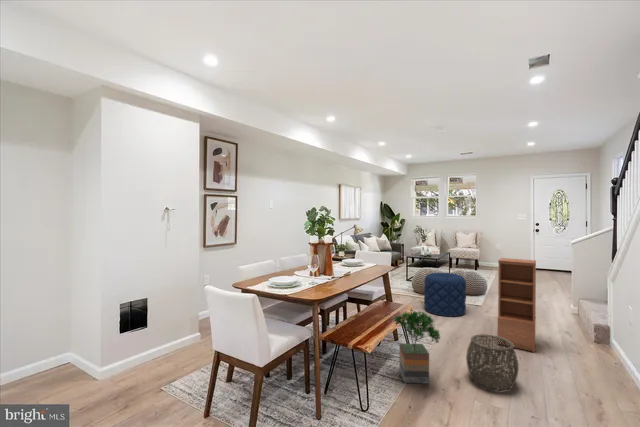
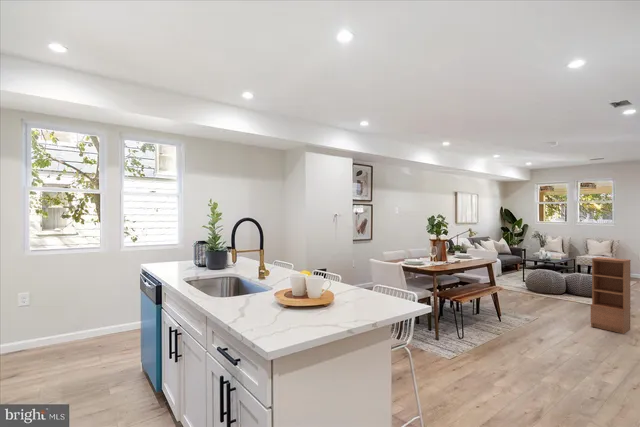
pouf: present [424,273,466,317] -> none [532,271,573,308]
potted tree: present [393,311,440,383] -> none [491,288,527,338]
woven basket: present [466,334,519,390] -> none [549,310,592,347]

